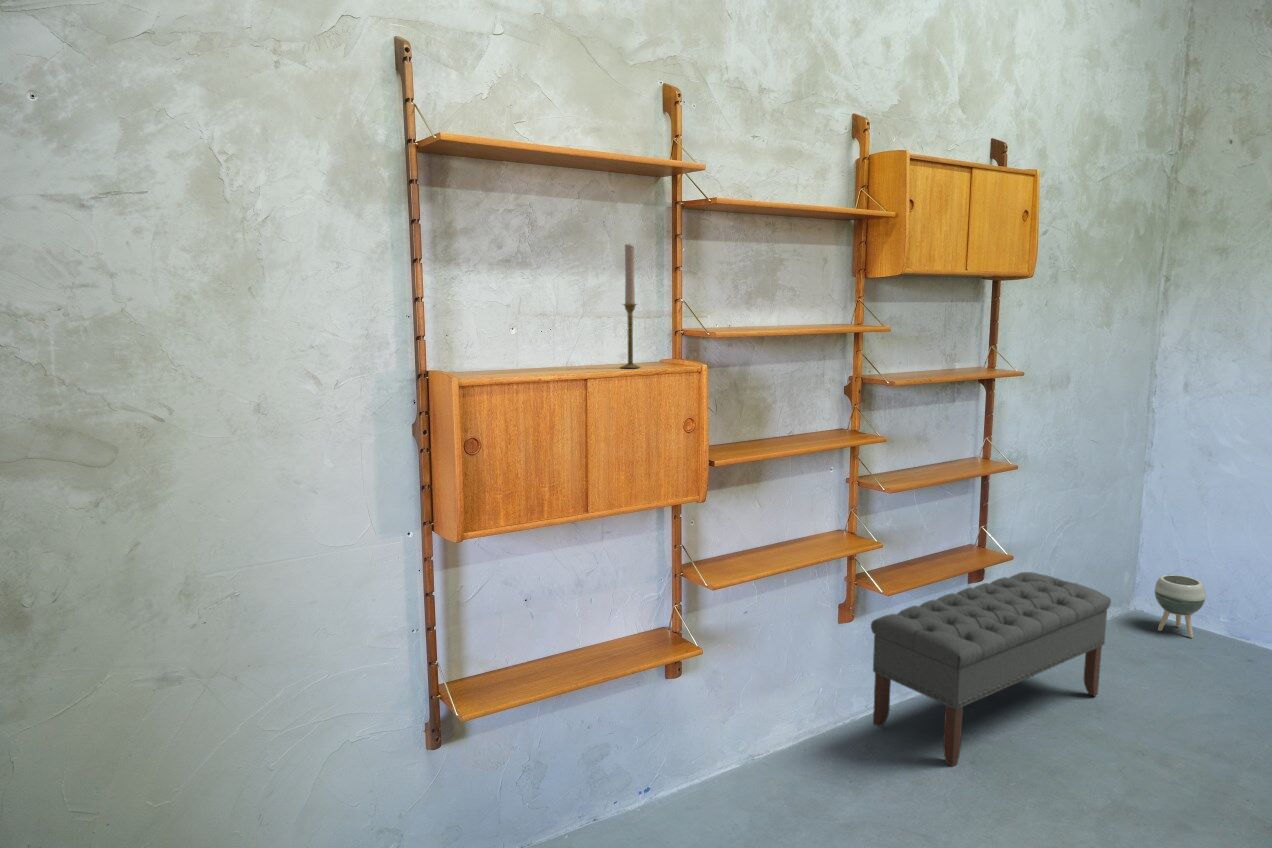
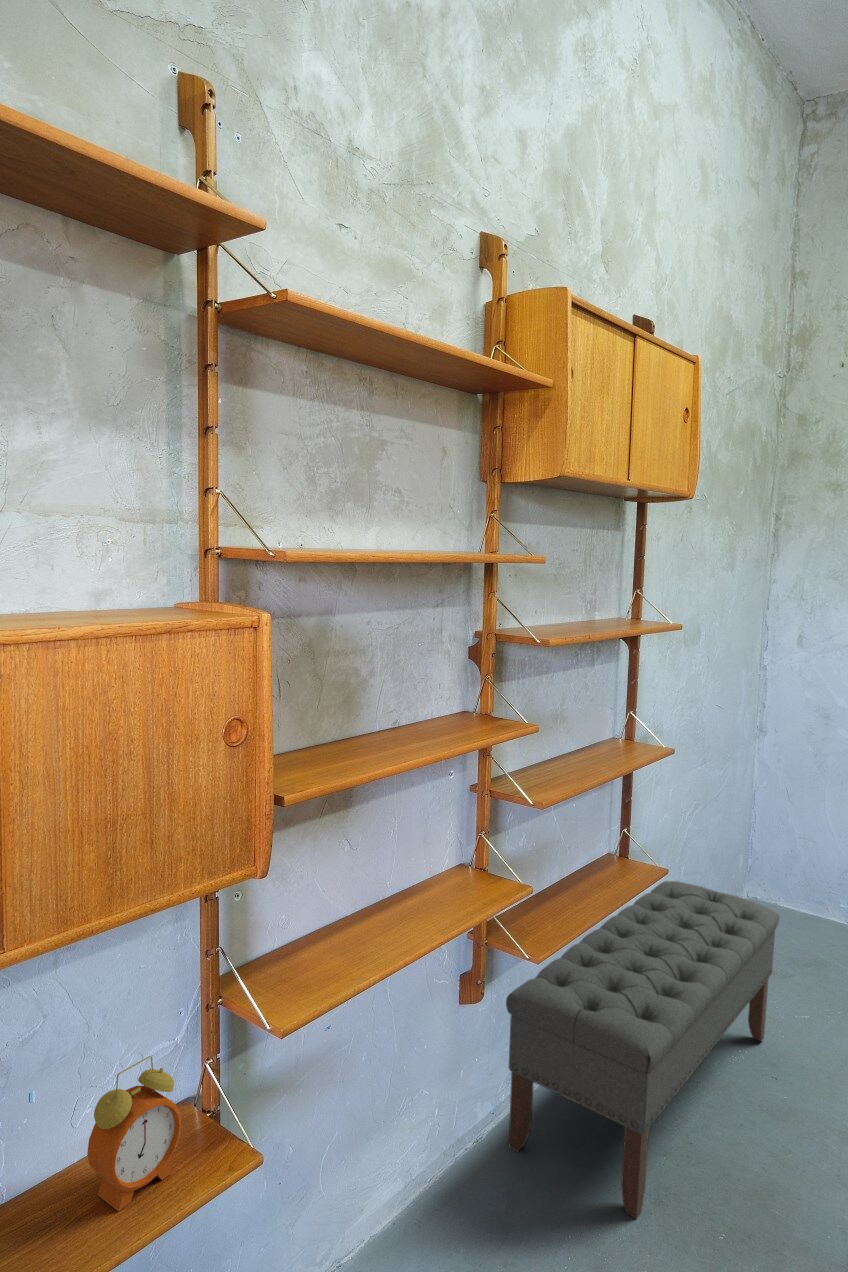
candlestick: present [622,244,639,368] -> none [80,344,129,620]
planter: present [1155,575,1206,638] -> none [778,857,832,931]
alarm clock: none [619,586,663,655] -> present [87,1056,181,1211]

